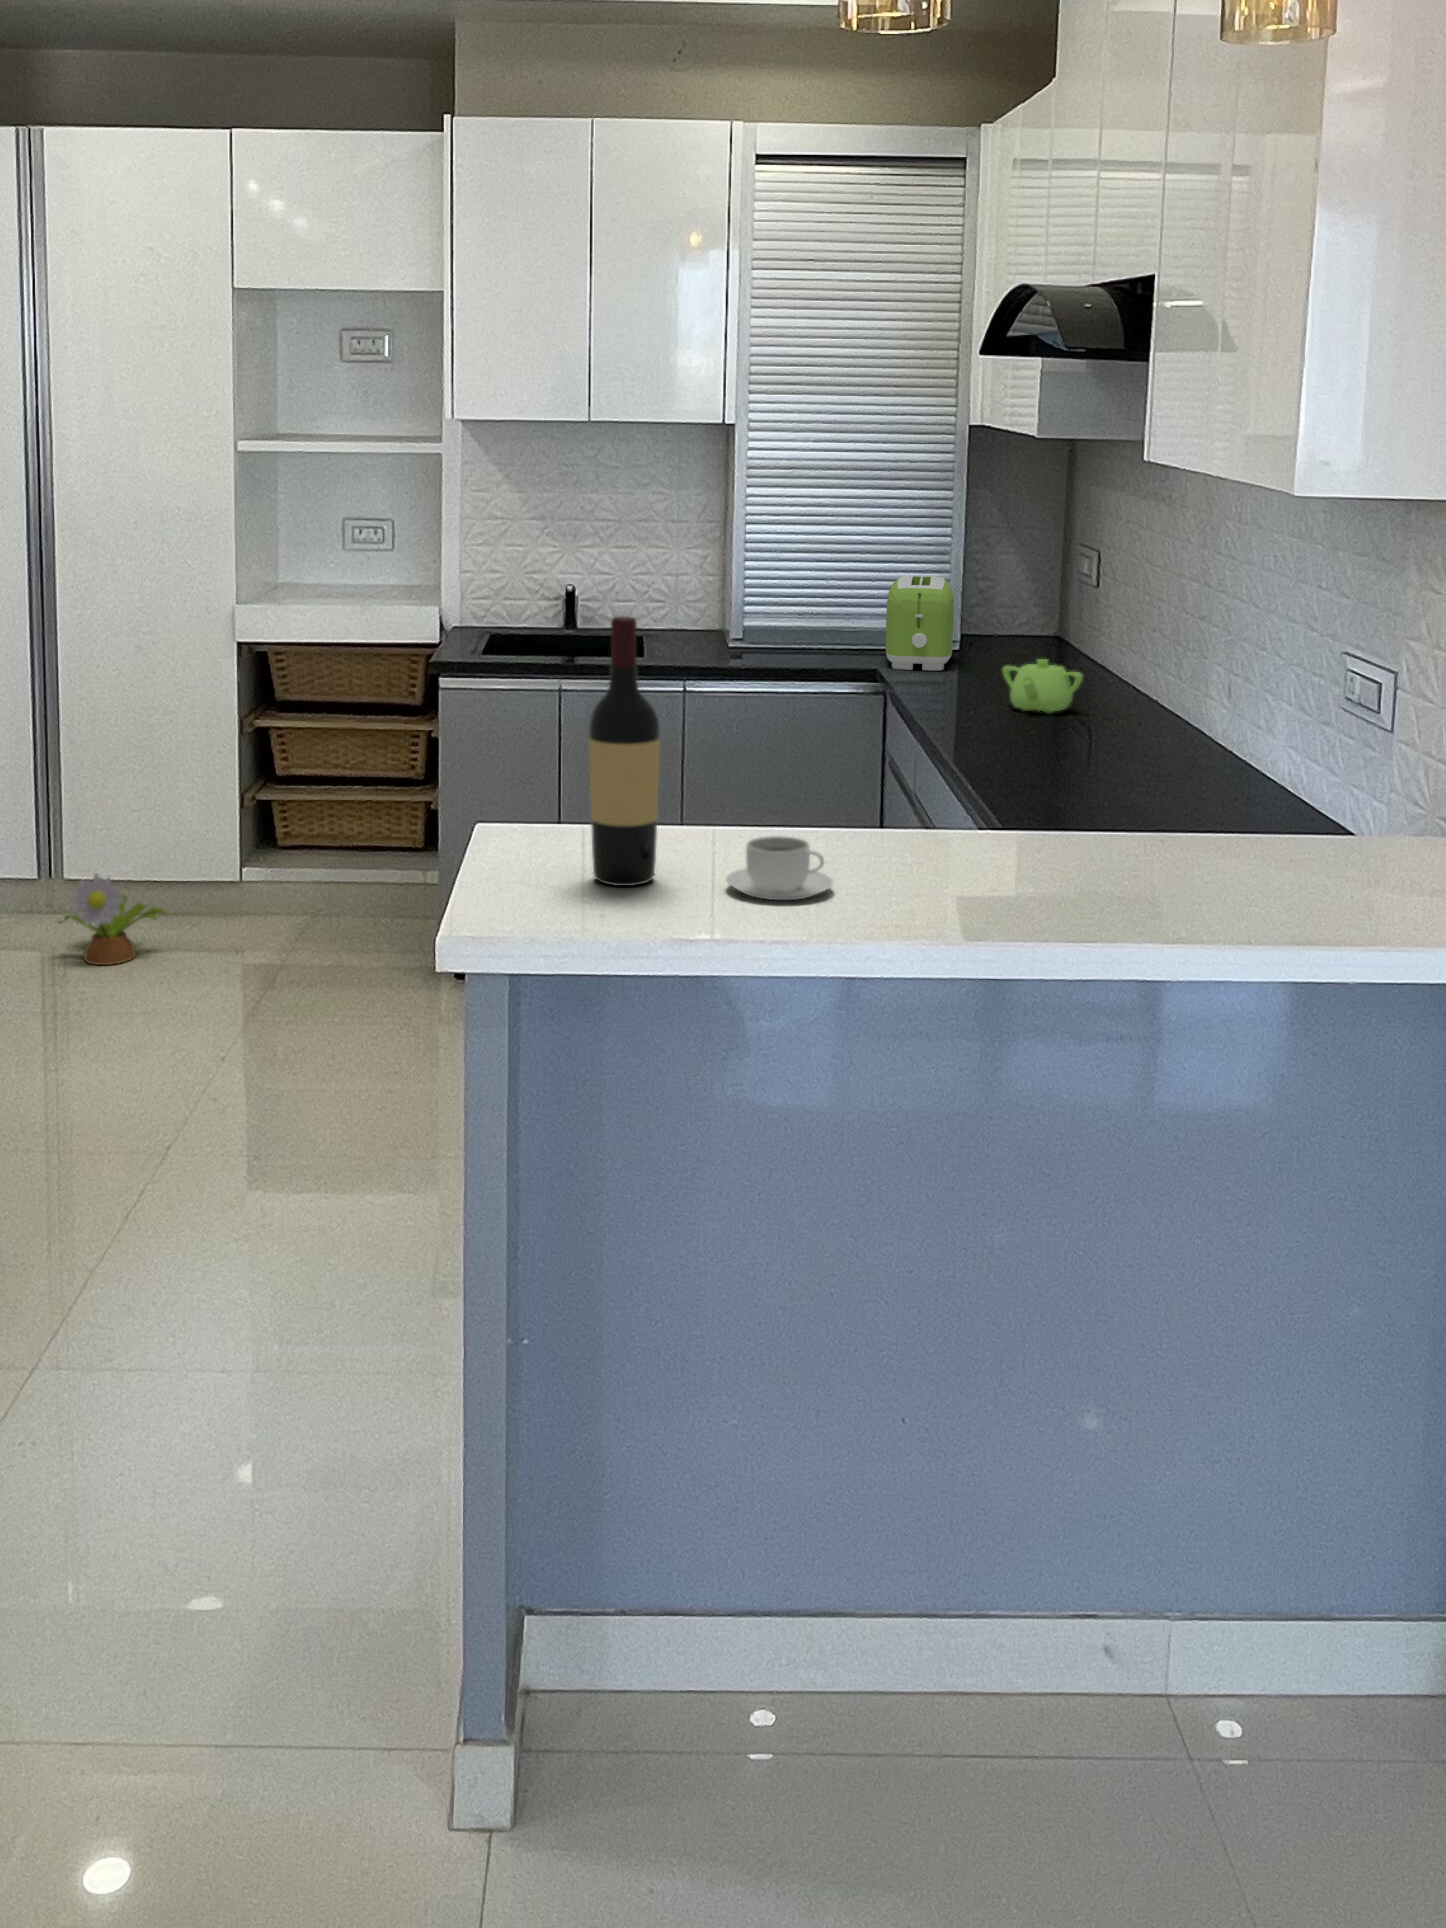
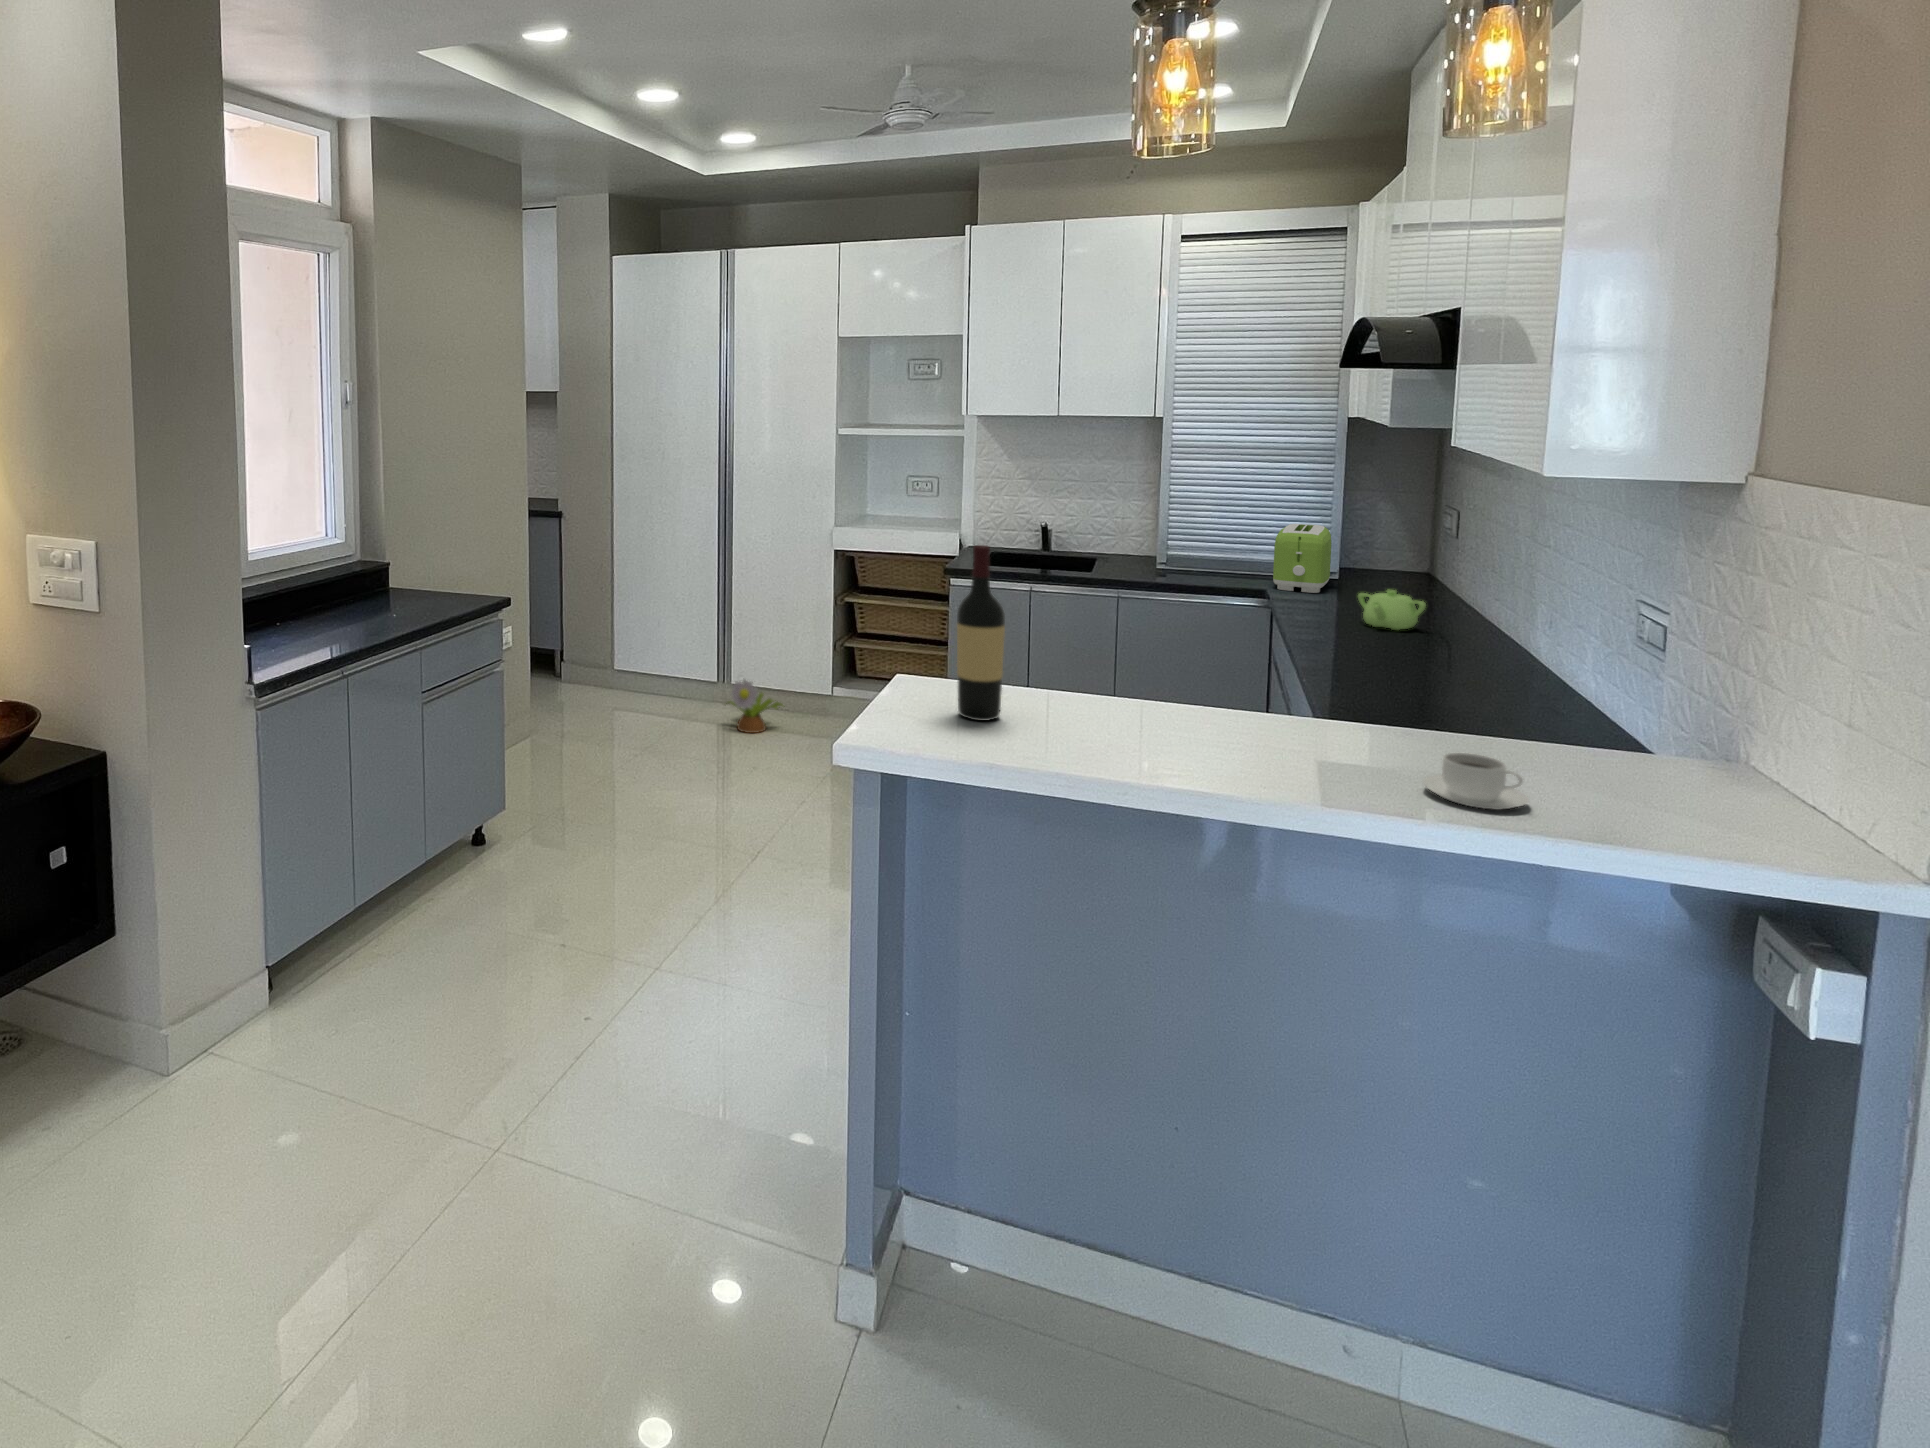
coffee cup: present [726,836,833,900] -> present [1422,753,1529,810]

